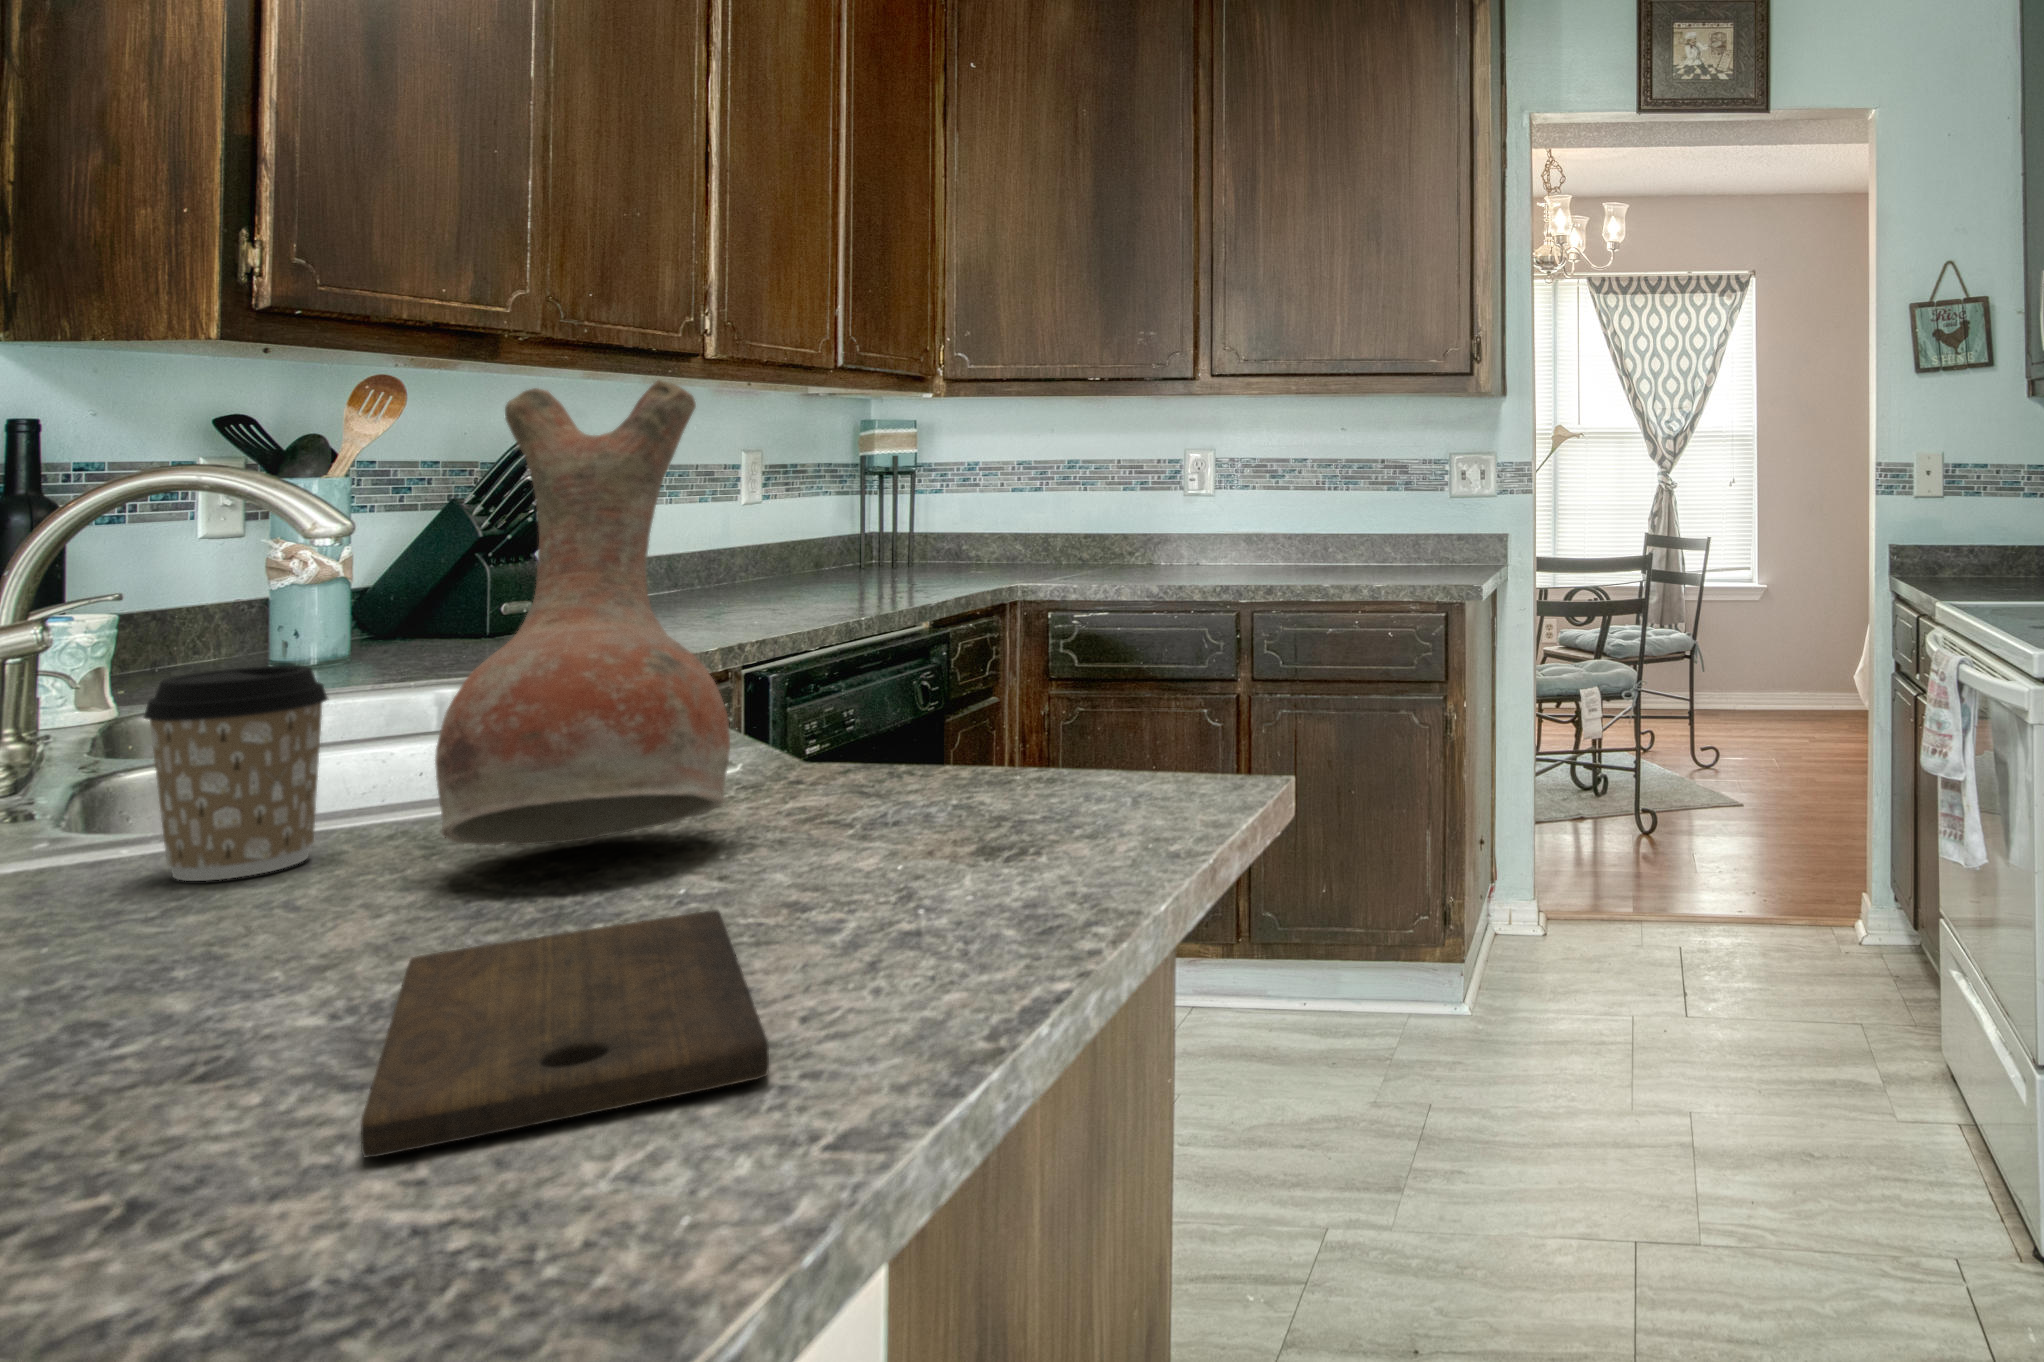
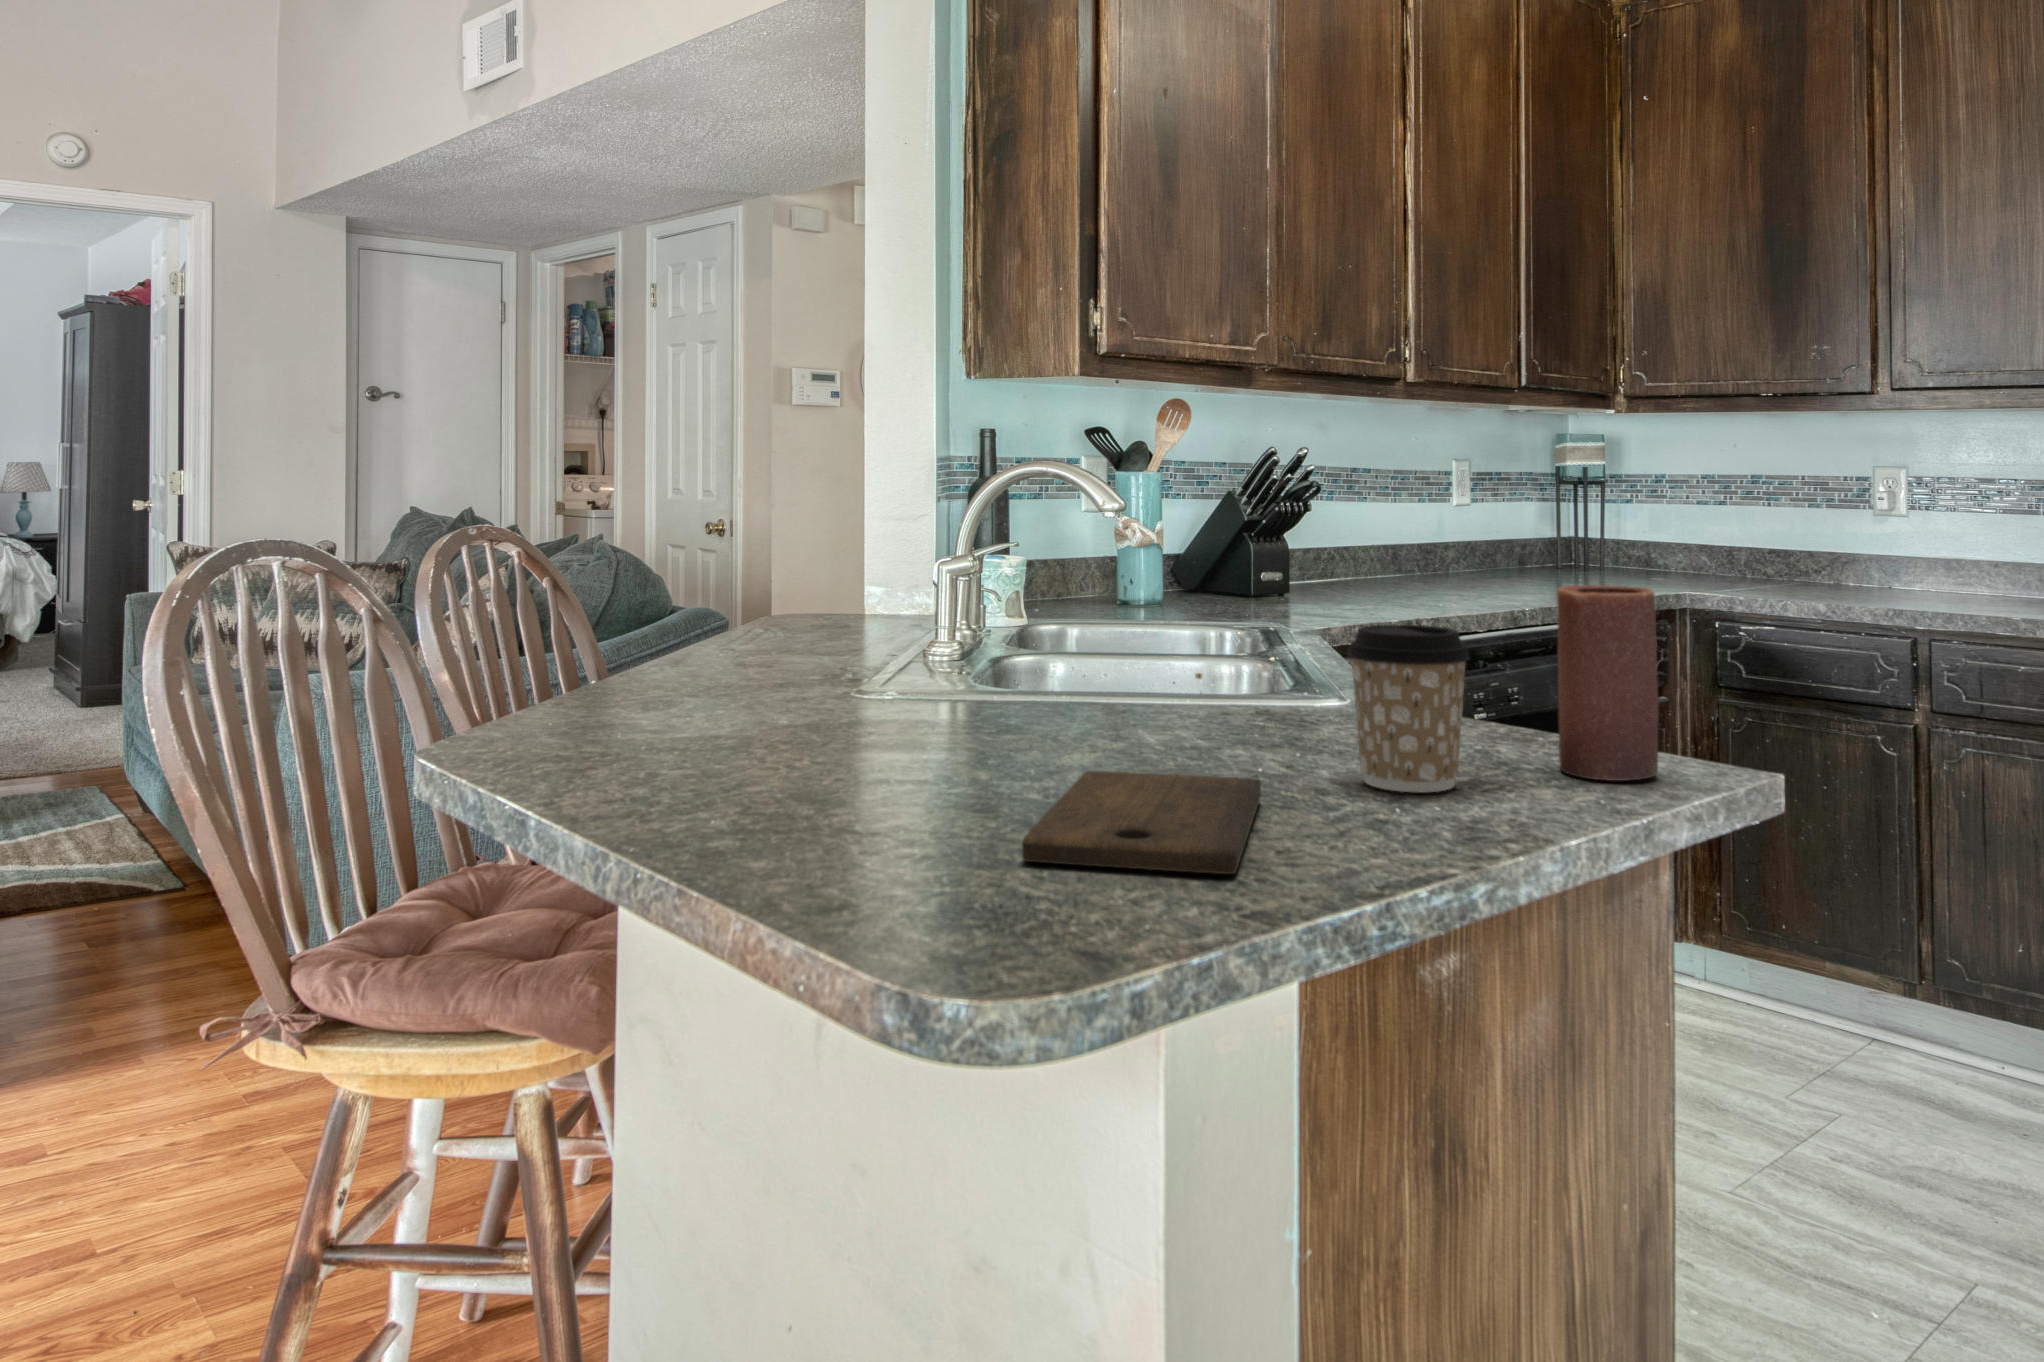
vase: present [435,380,730,845] -> none [1132,414,1310,730]
candle: none [1064,582,1180,820] -> present [1558,585,1659,781]
coffee cup: present [144,665,328,881] -> present [1348,625,1470,793]

